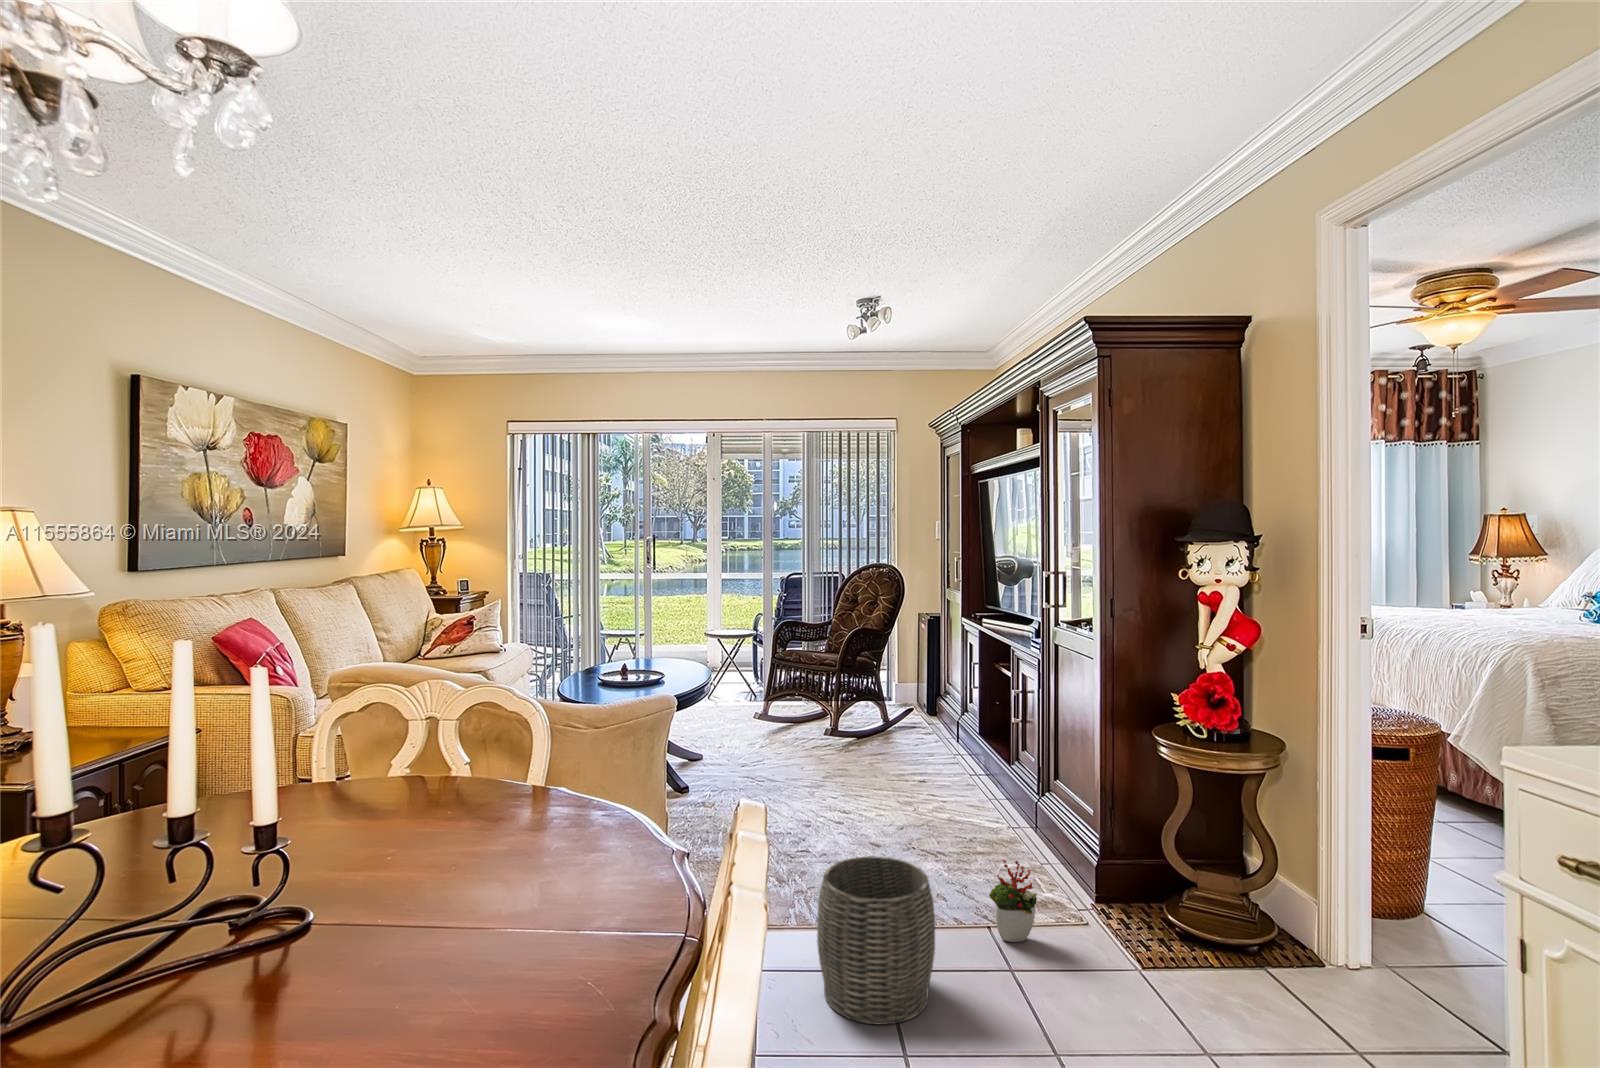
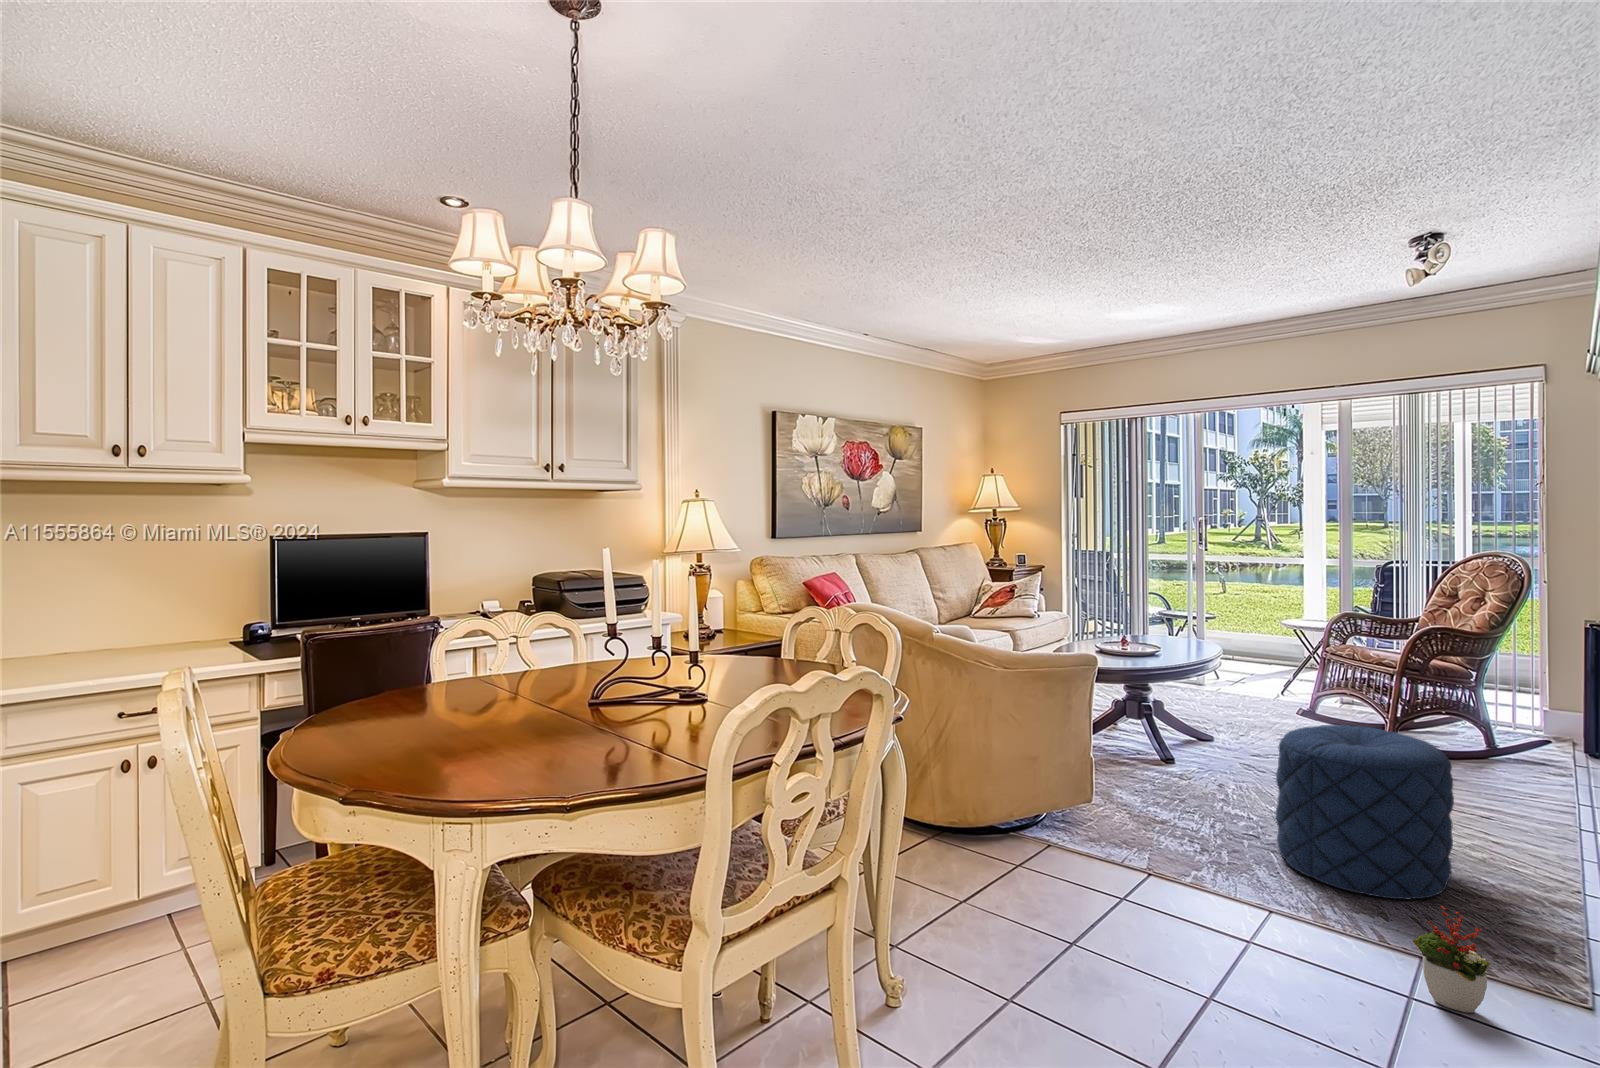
pouf: none [822,720,947,867] -> present [1276,725,1454,900]
woven basket: present [817,856,935,1025] -> none [1156,841,1292,1015]

